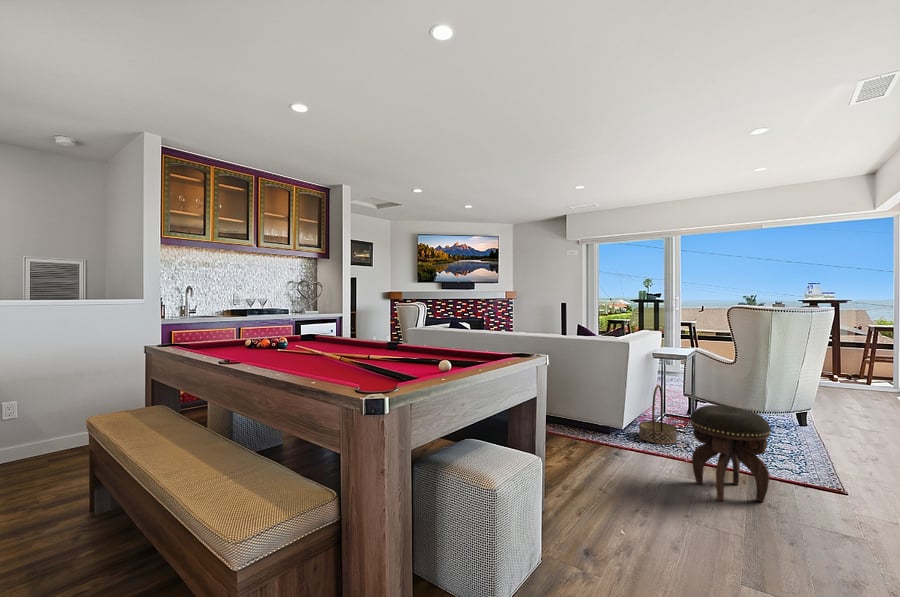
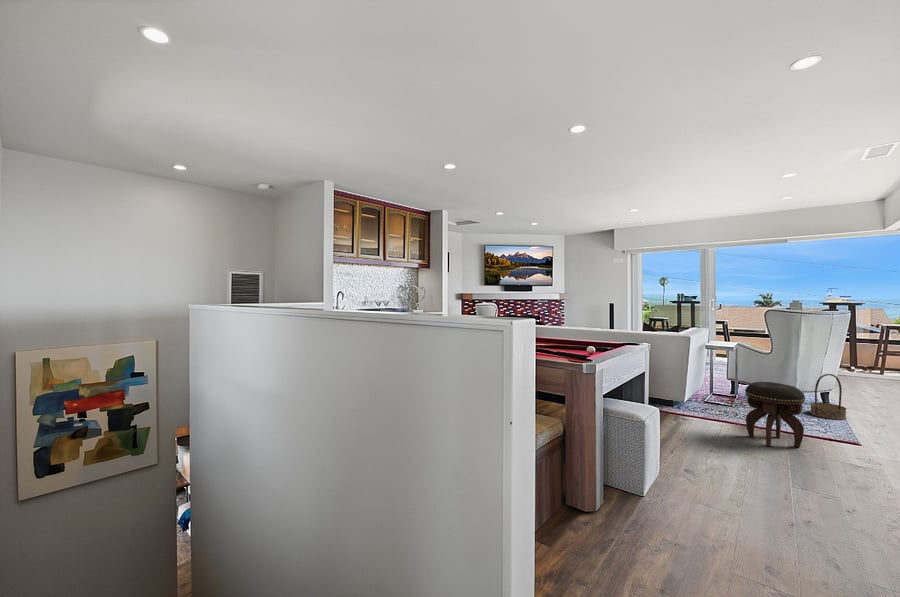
basket: present [639,385,677,444] -> present [810,374,846,420]

